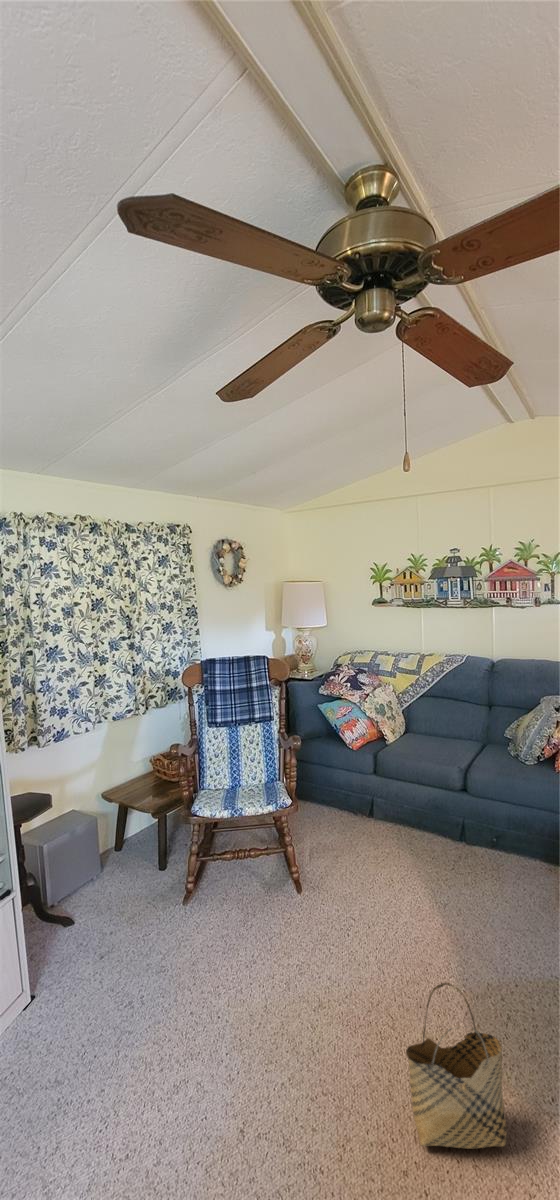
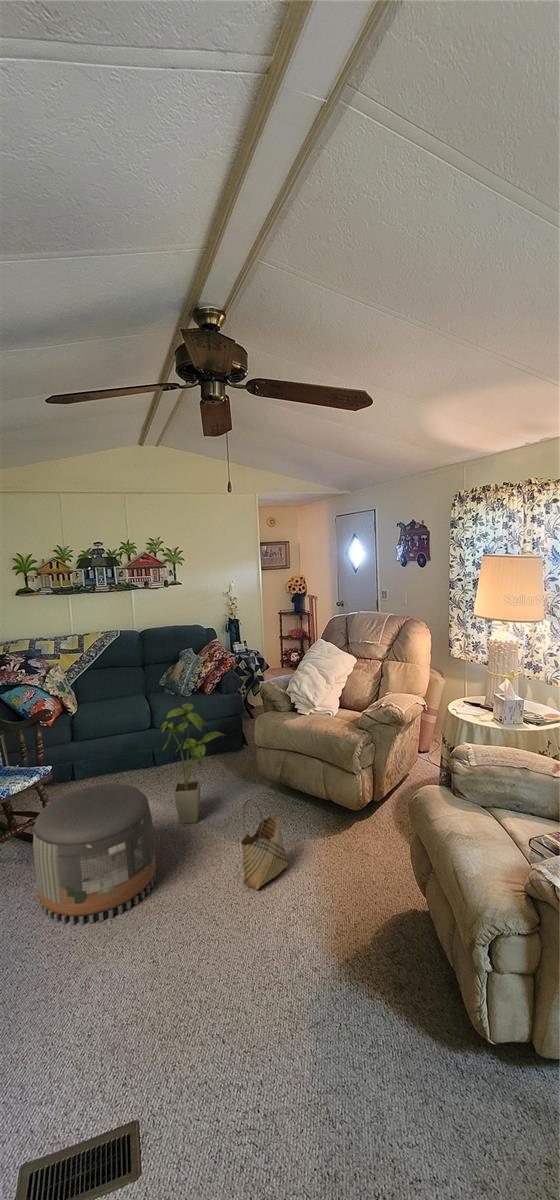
house plant: none [402,782,503,955] -> present [160,703,225,824]
pouf: none [209,841,347,1026] -> present [33,784,157,925]

